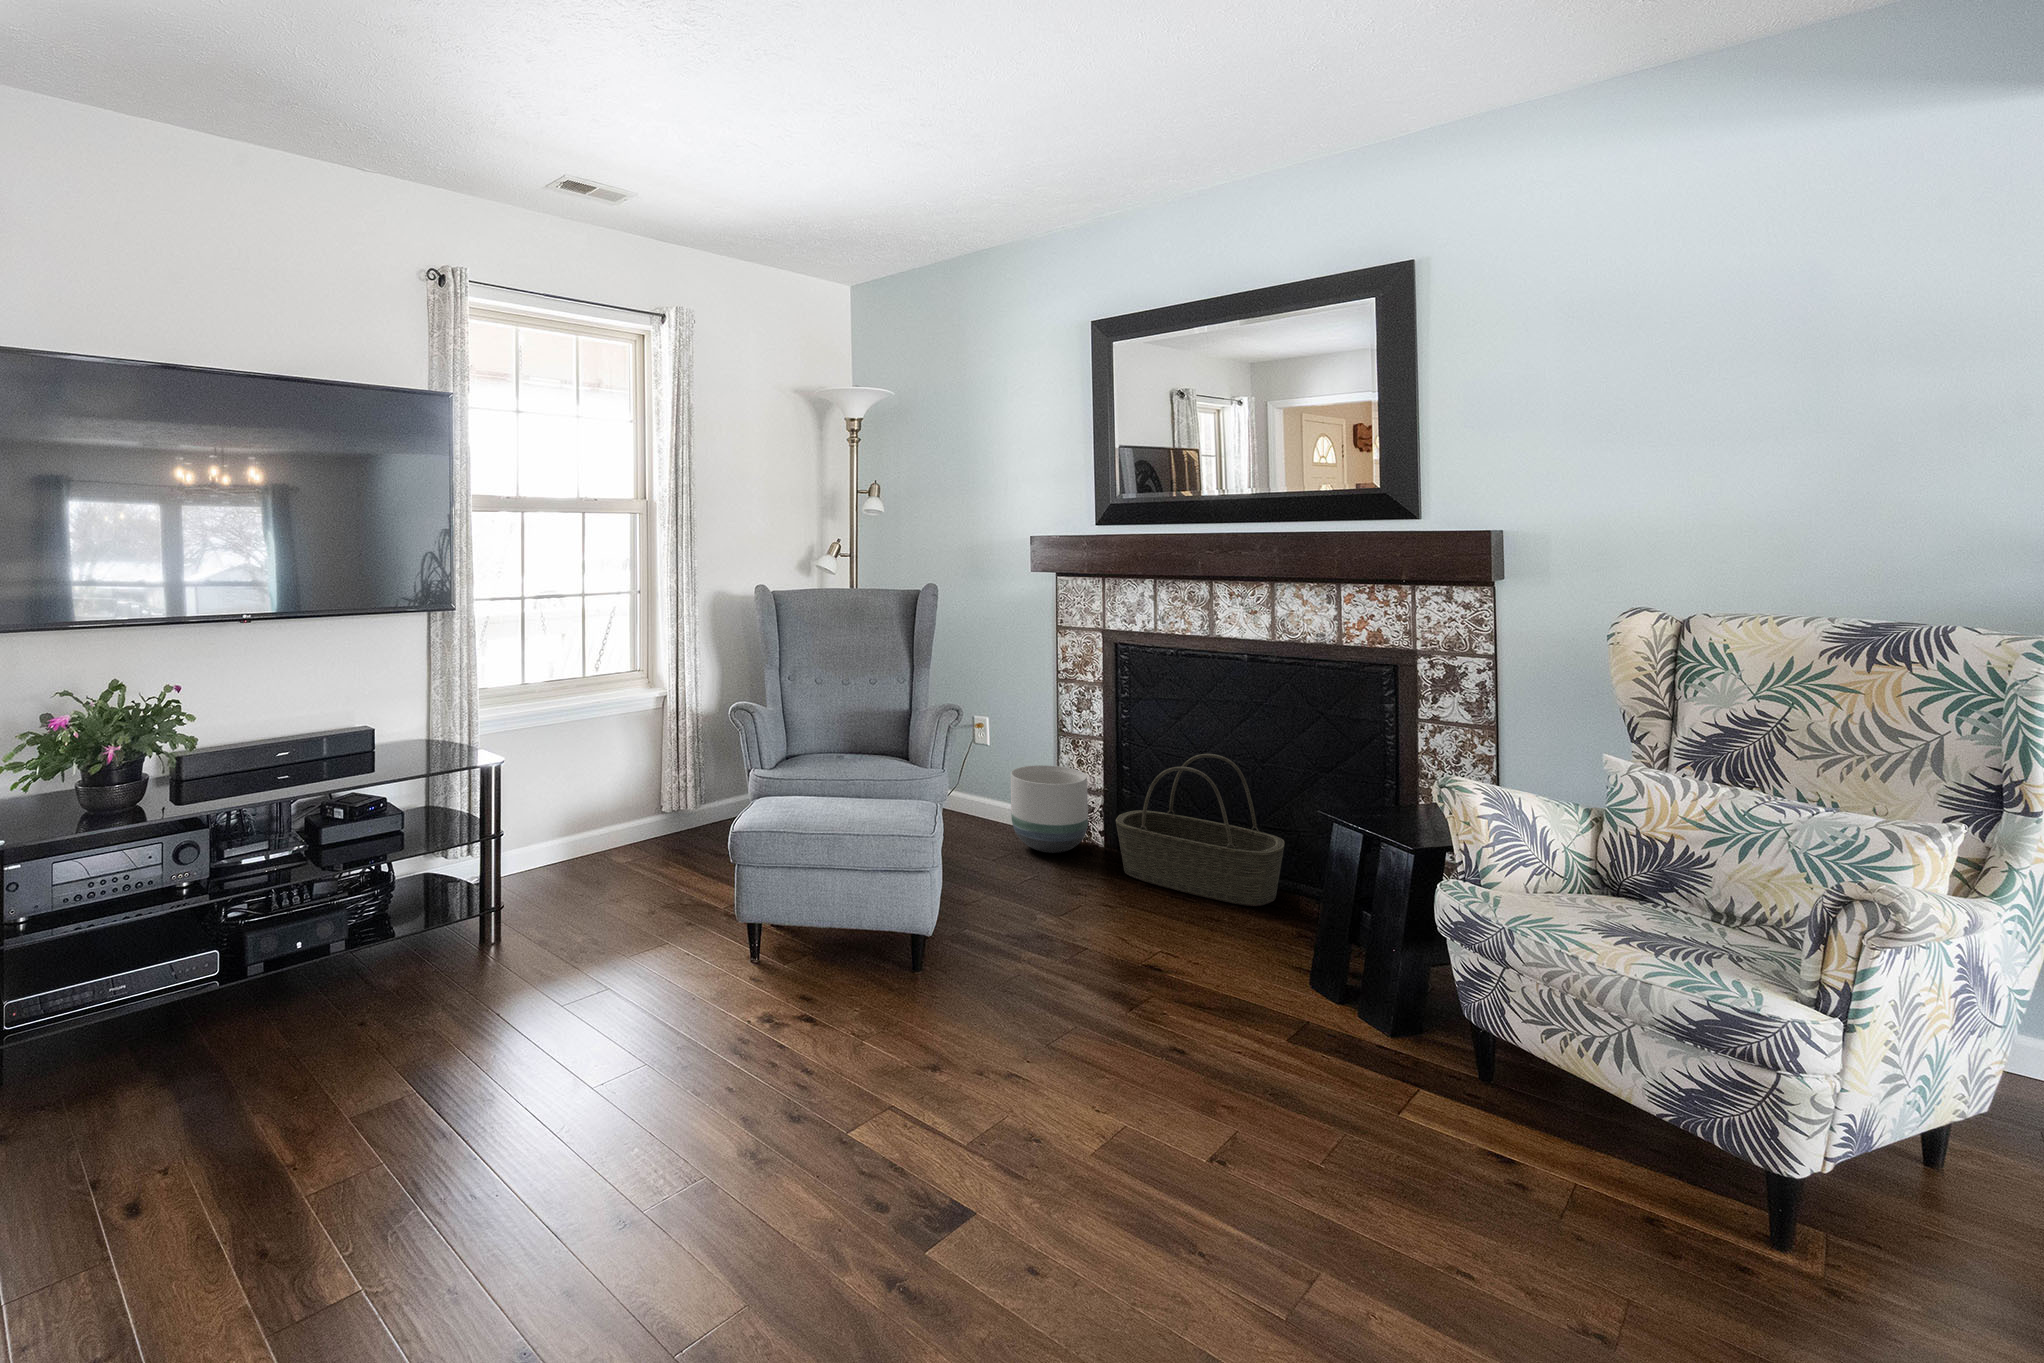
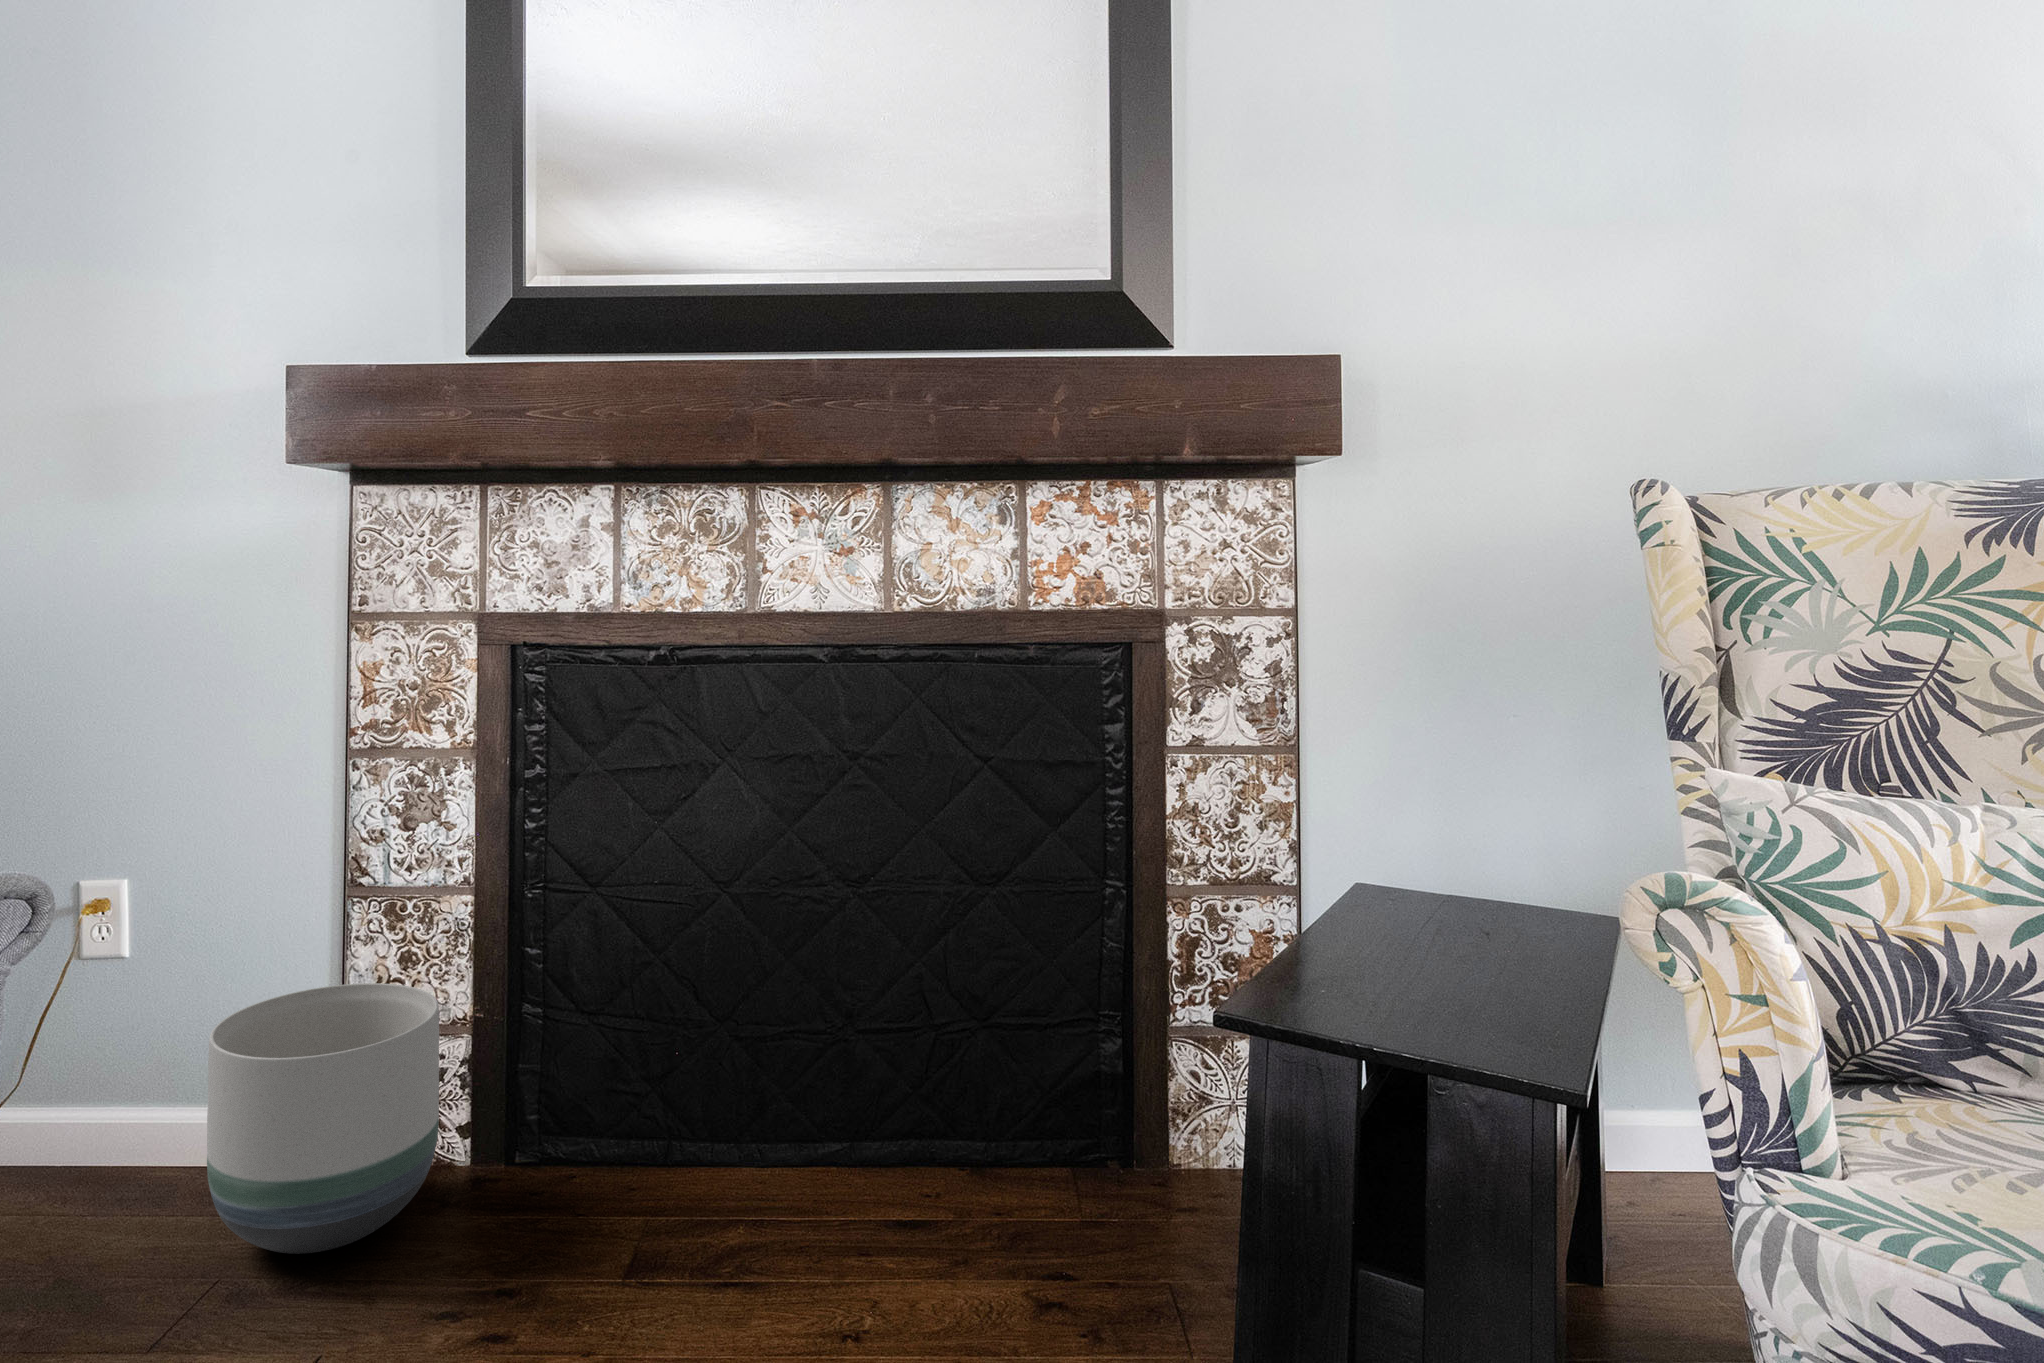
basket: present [1116,754,1284,906] -> none [531,890,939,1276]

